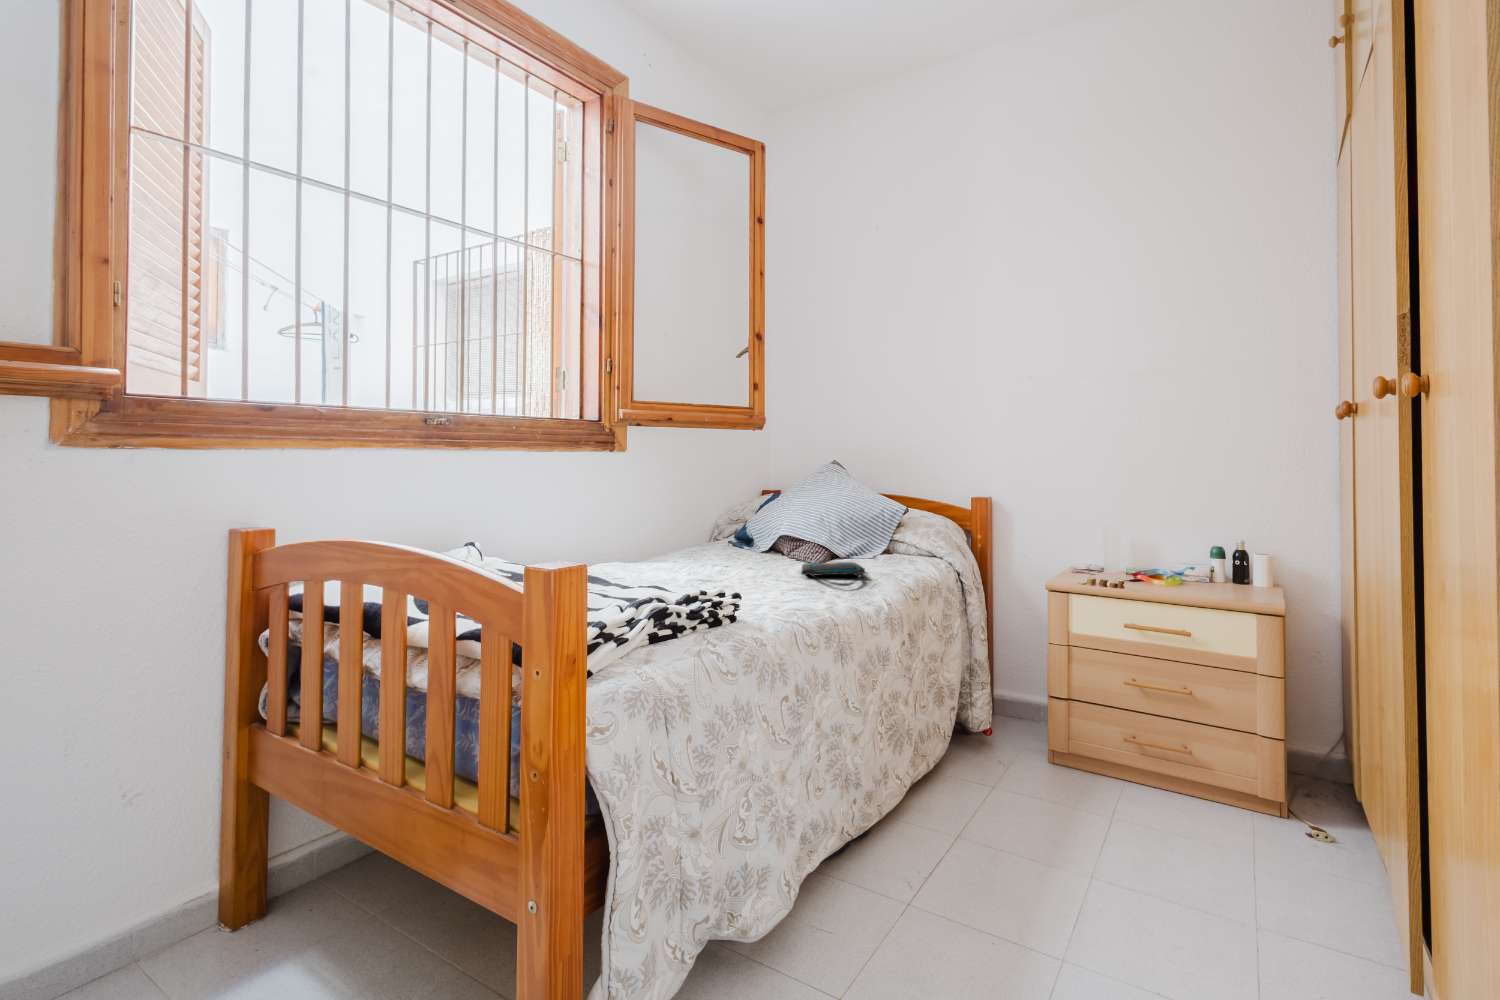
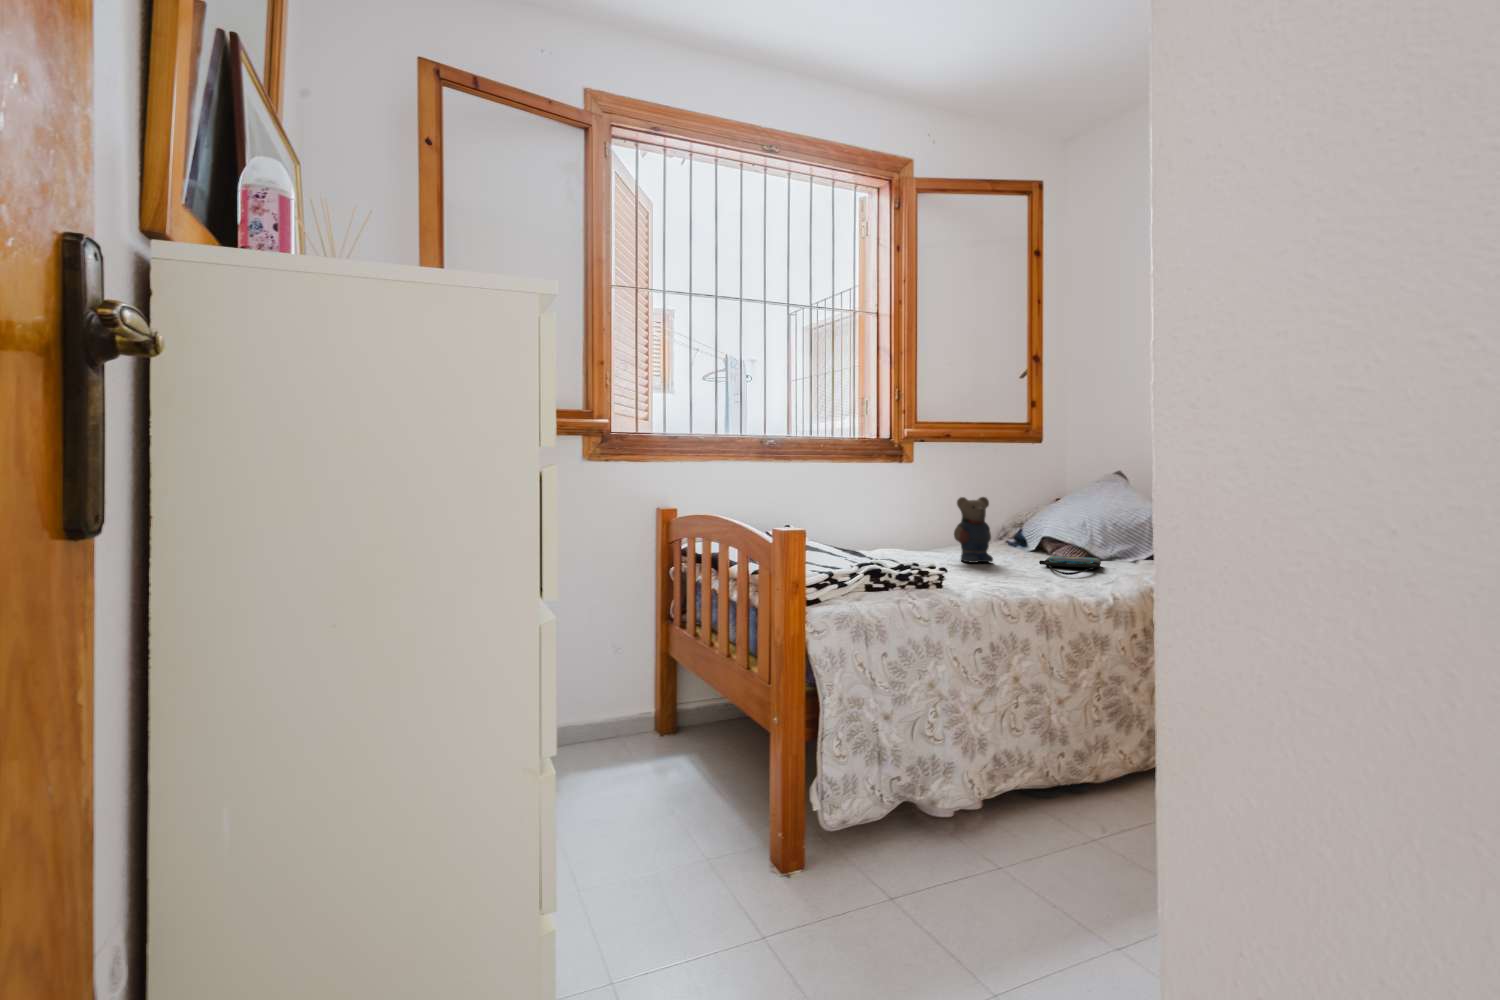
teddy bear: none [703,496,750,580] -> present [954,497,993,563]

